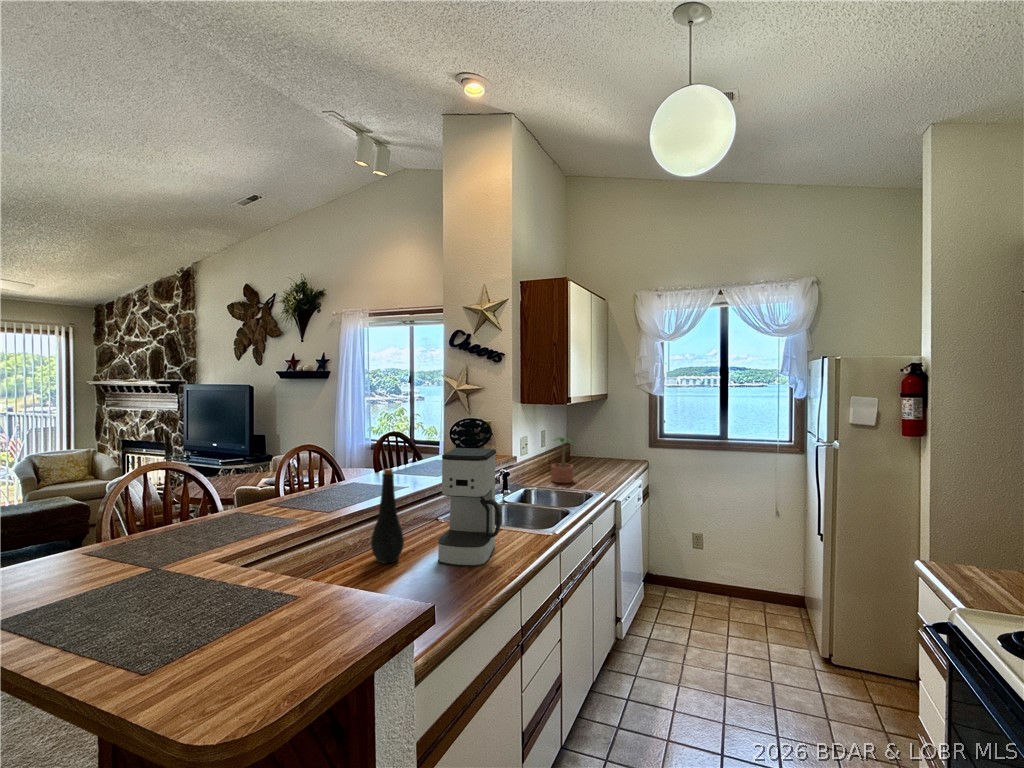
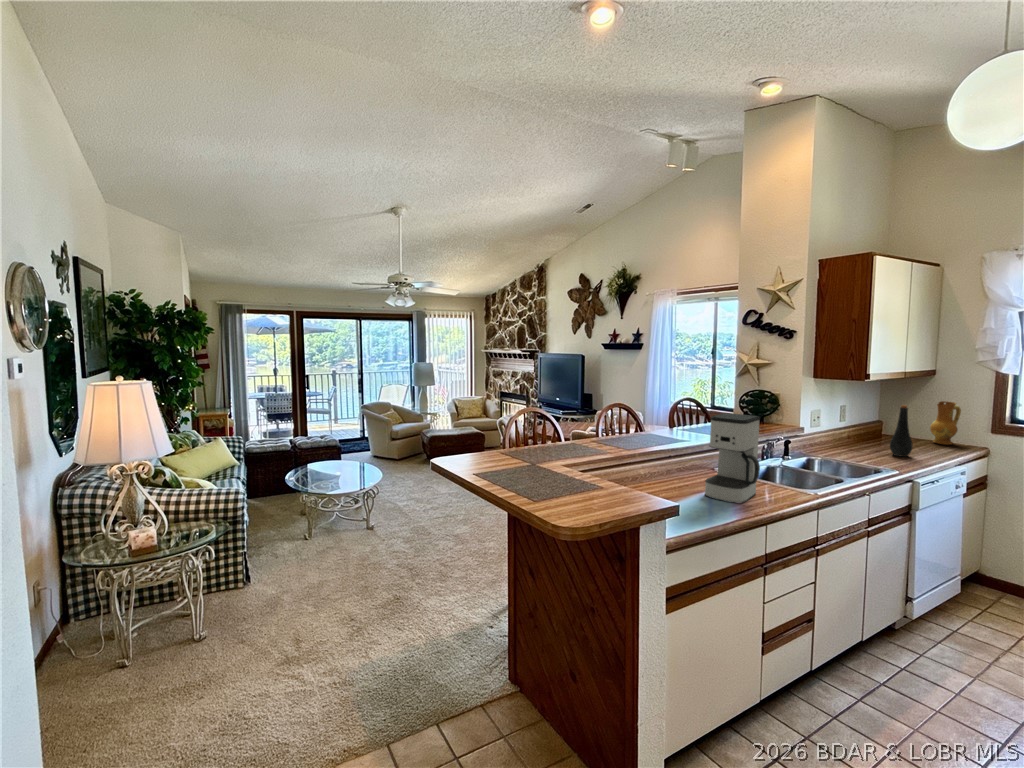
ceramic jug: none [607,422,626,461] -> present [930,401,961,445]
potted plant: present [551,437,573,483] -> none [842,413,874,458]
bottle: present [371,469,404,563] -> present [890,405,913,457]

